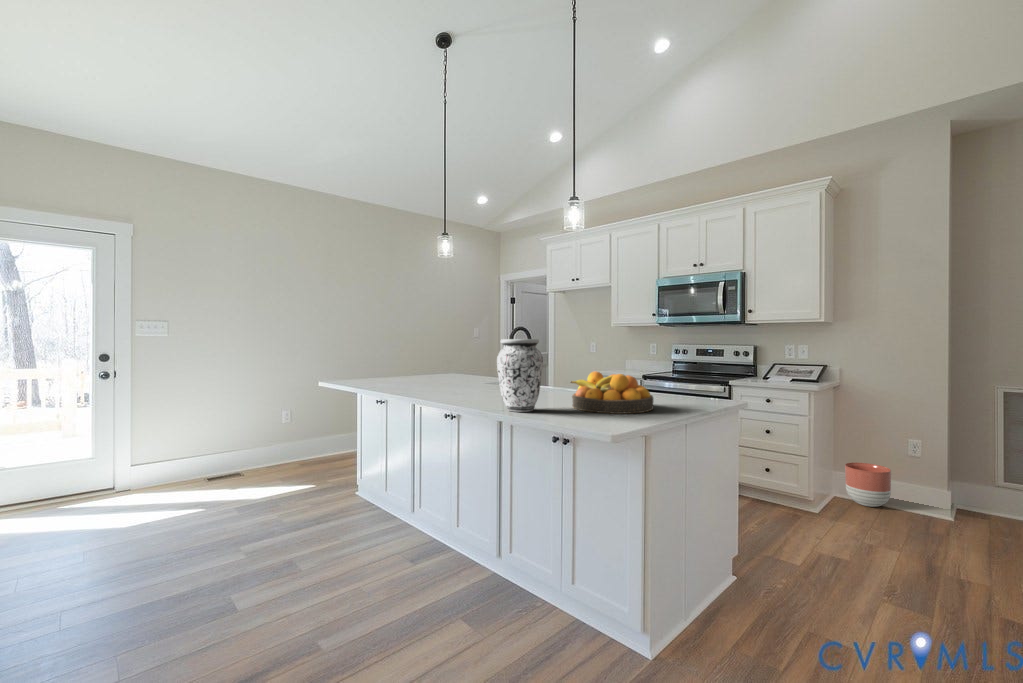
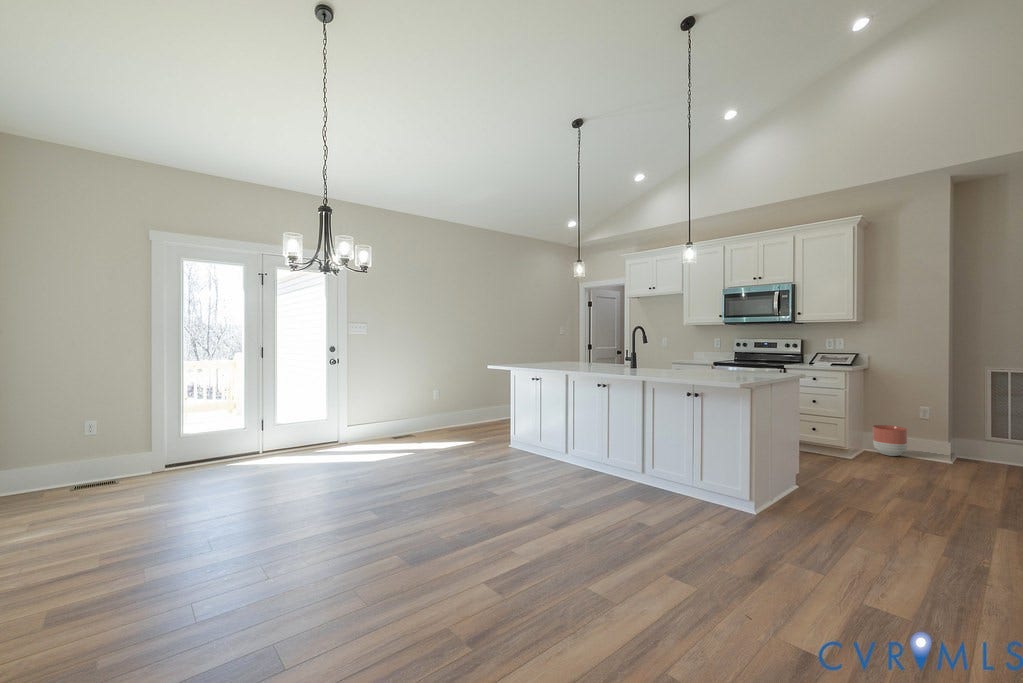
vase: present [497,339,543,412] -> none [655,335,684,378]
fruit bowl: present [571,372,653,414] -> none [696,355,751,379]

